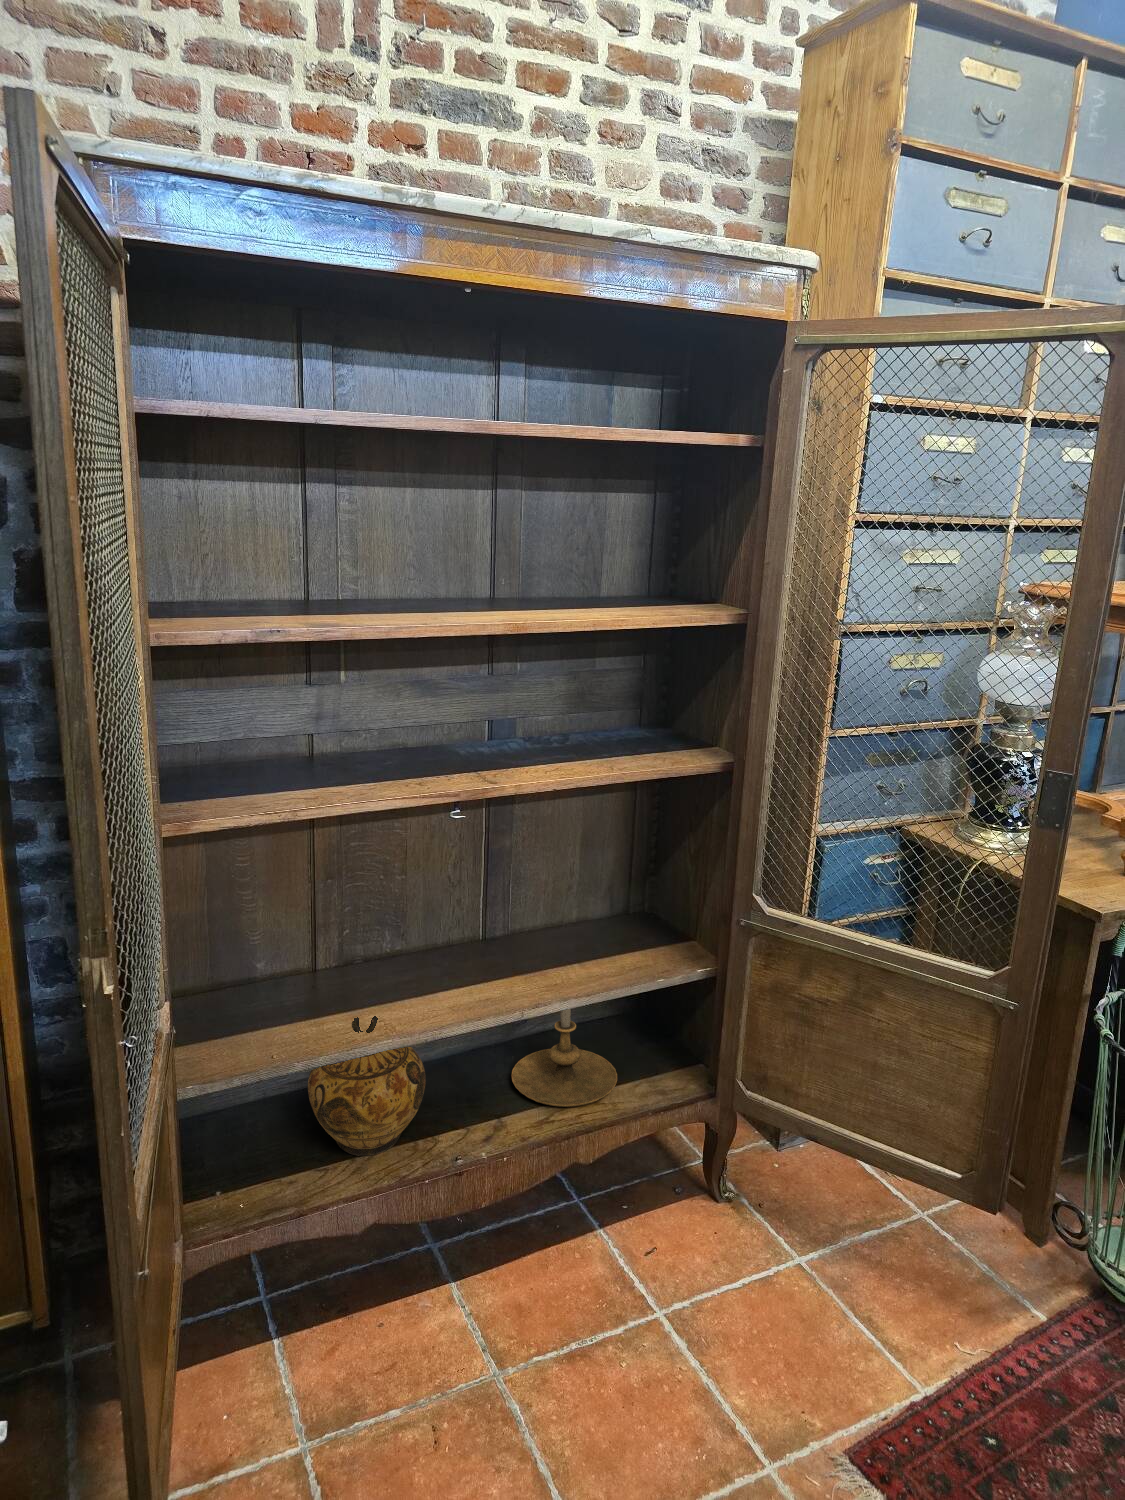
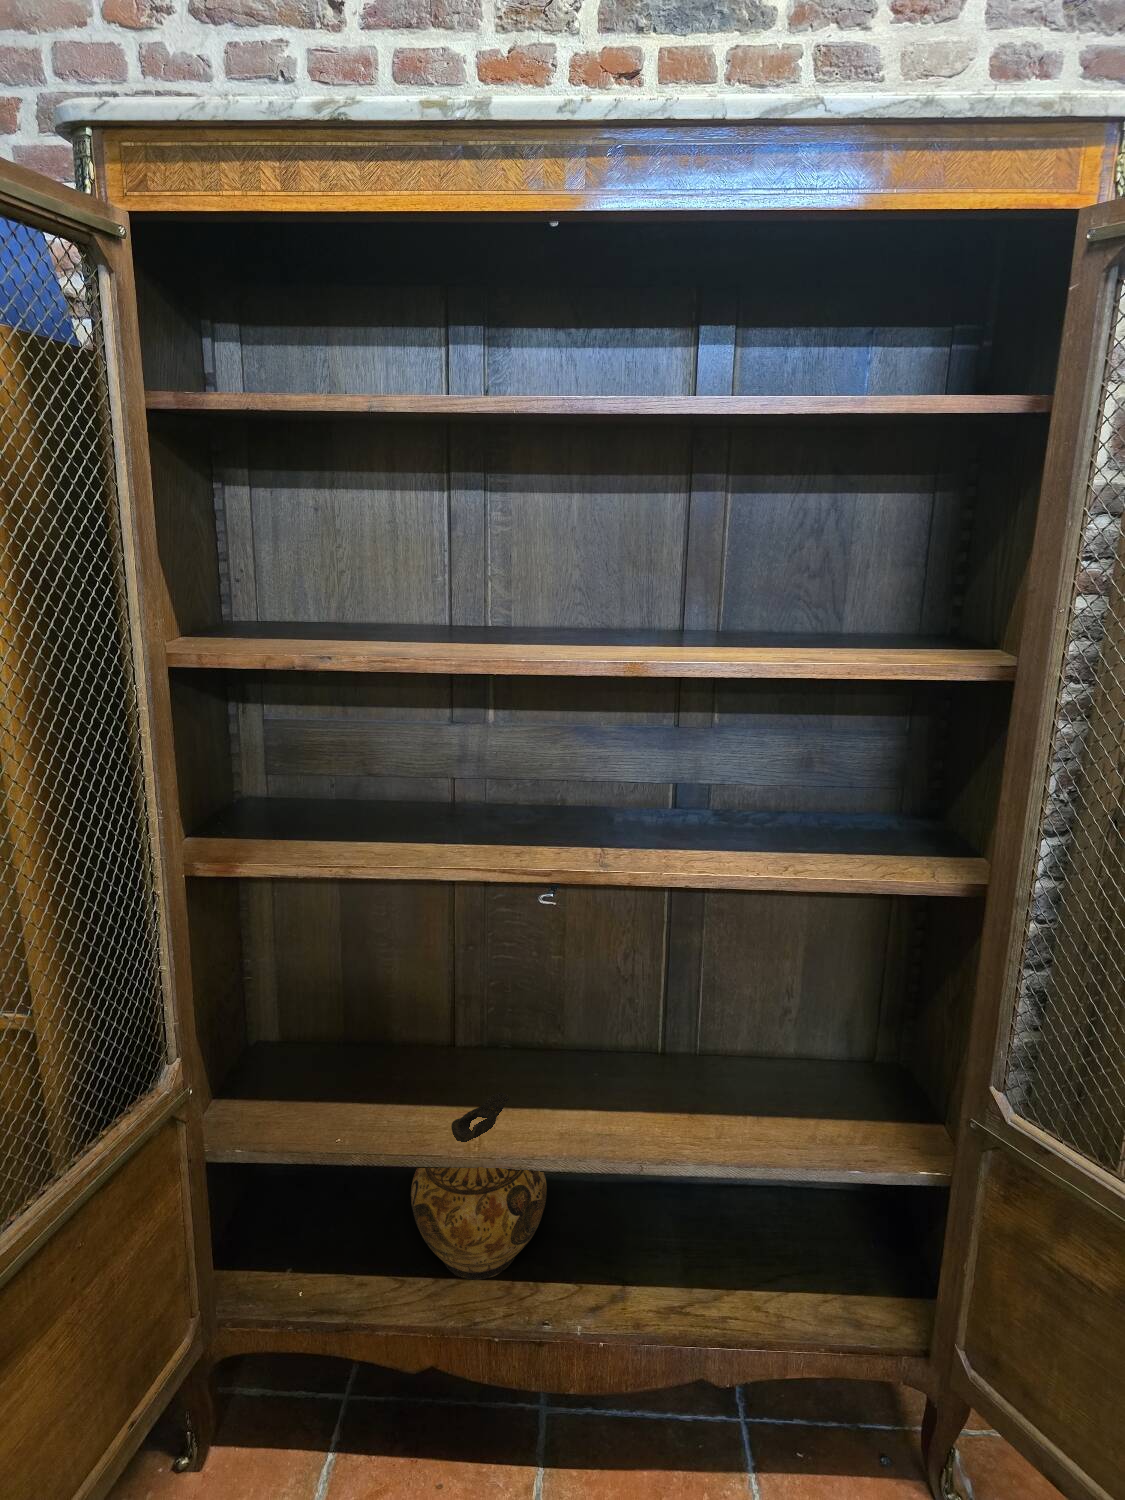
candle holder: present [511,1009,617,1107] -> none [673,1120,811,1305]

